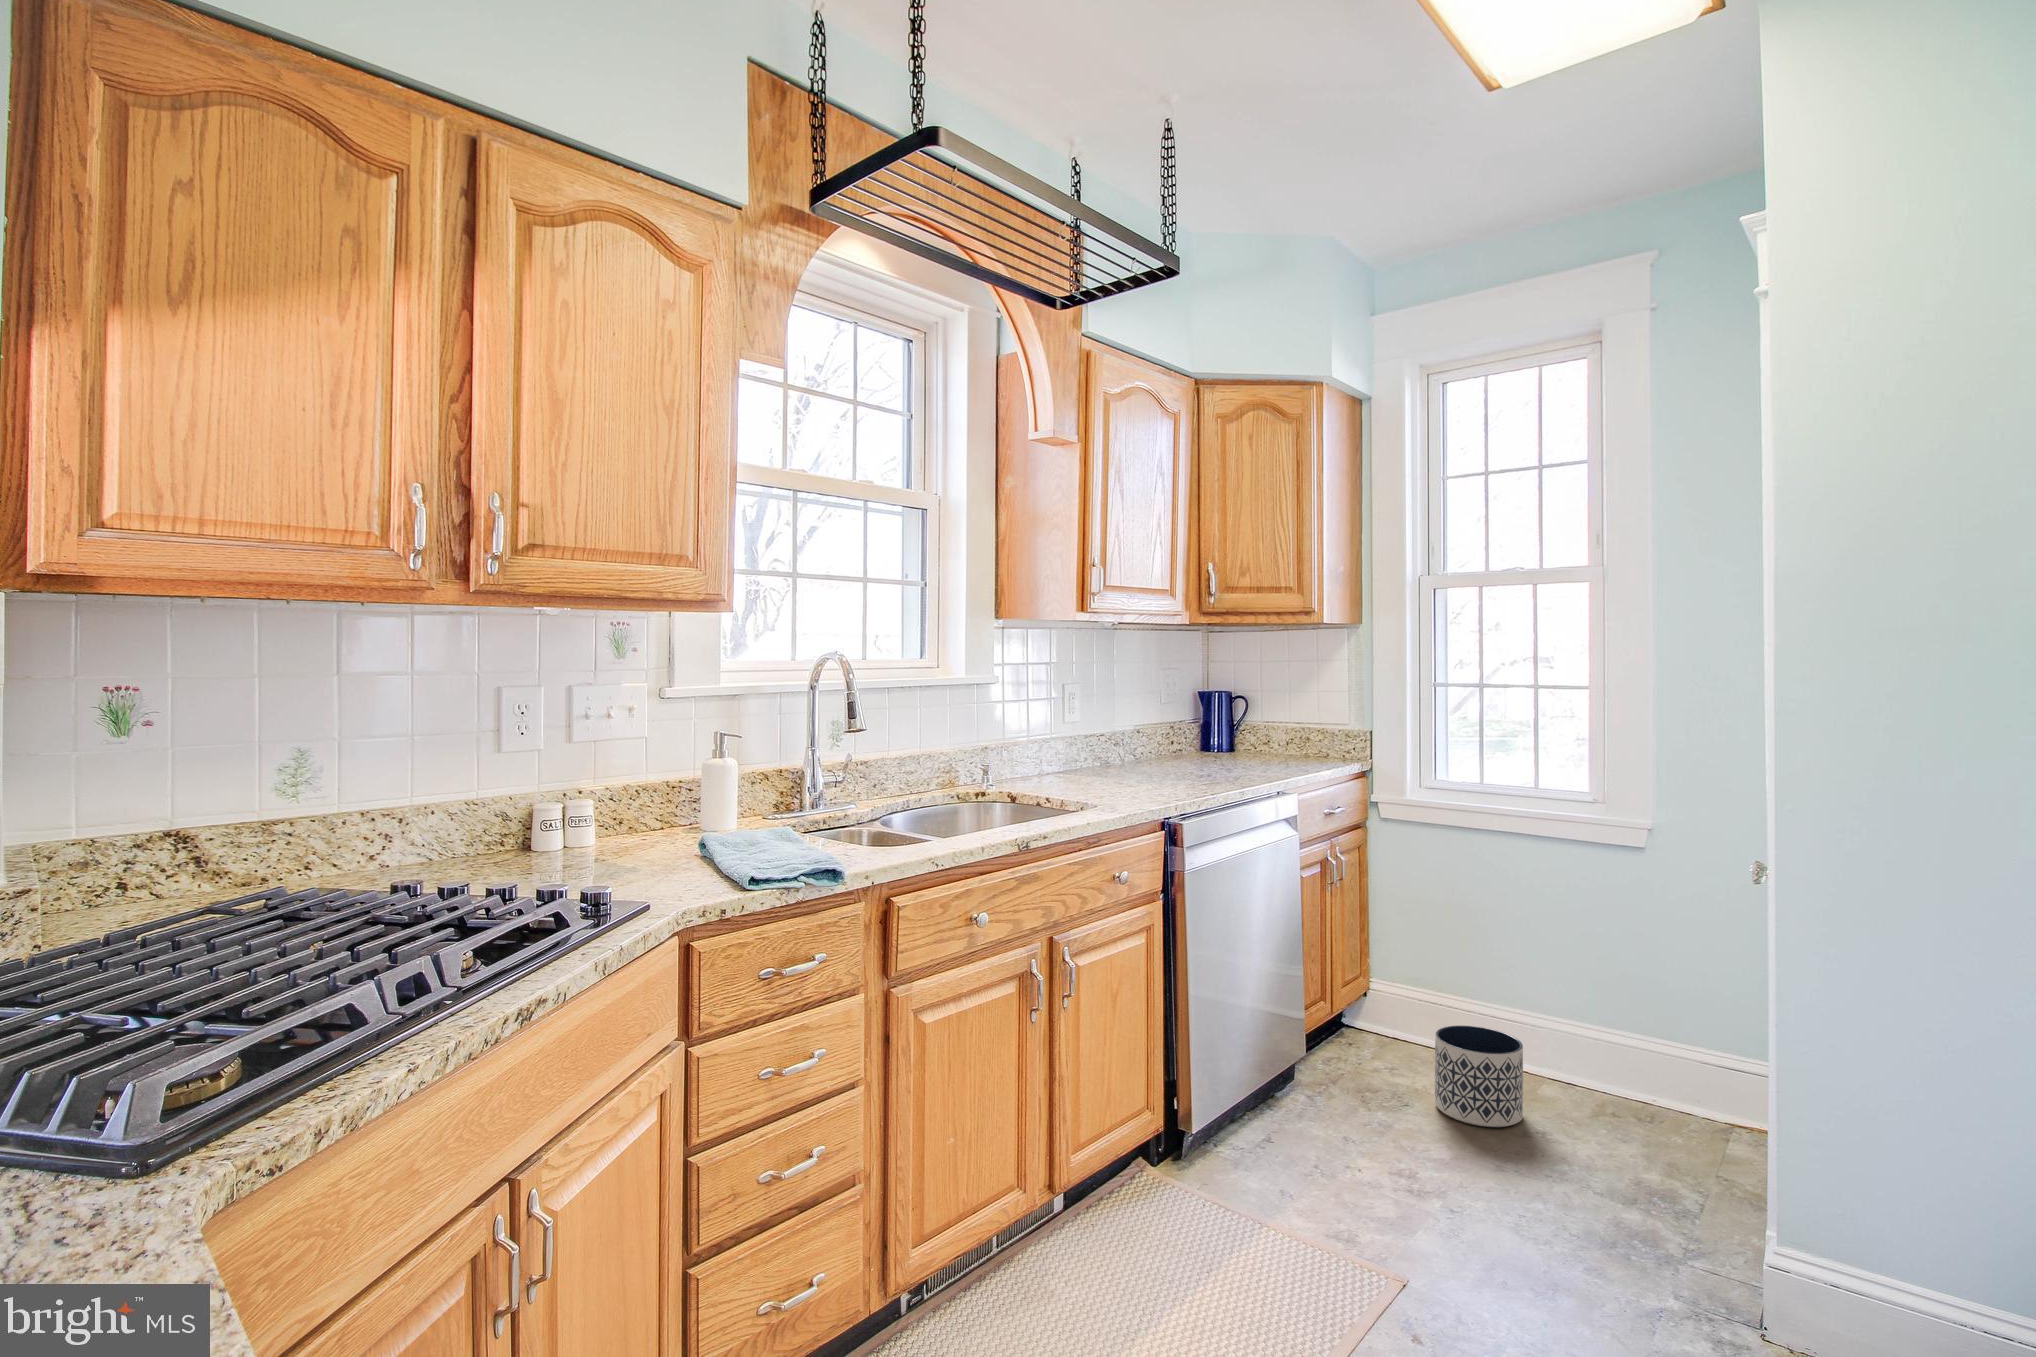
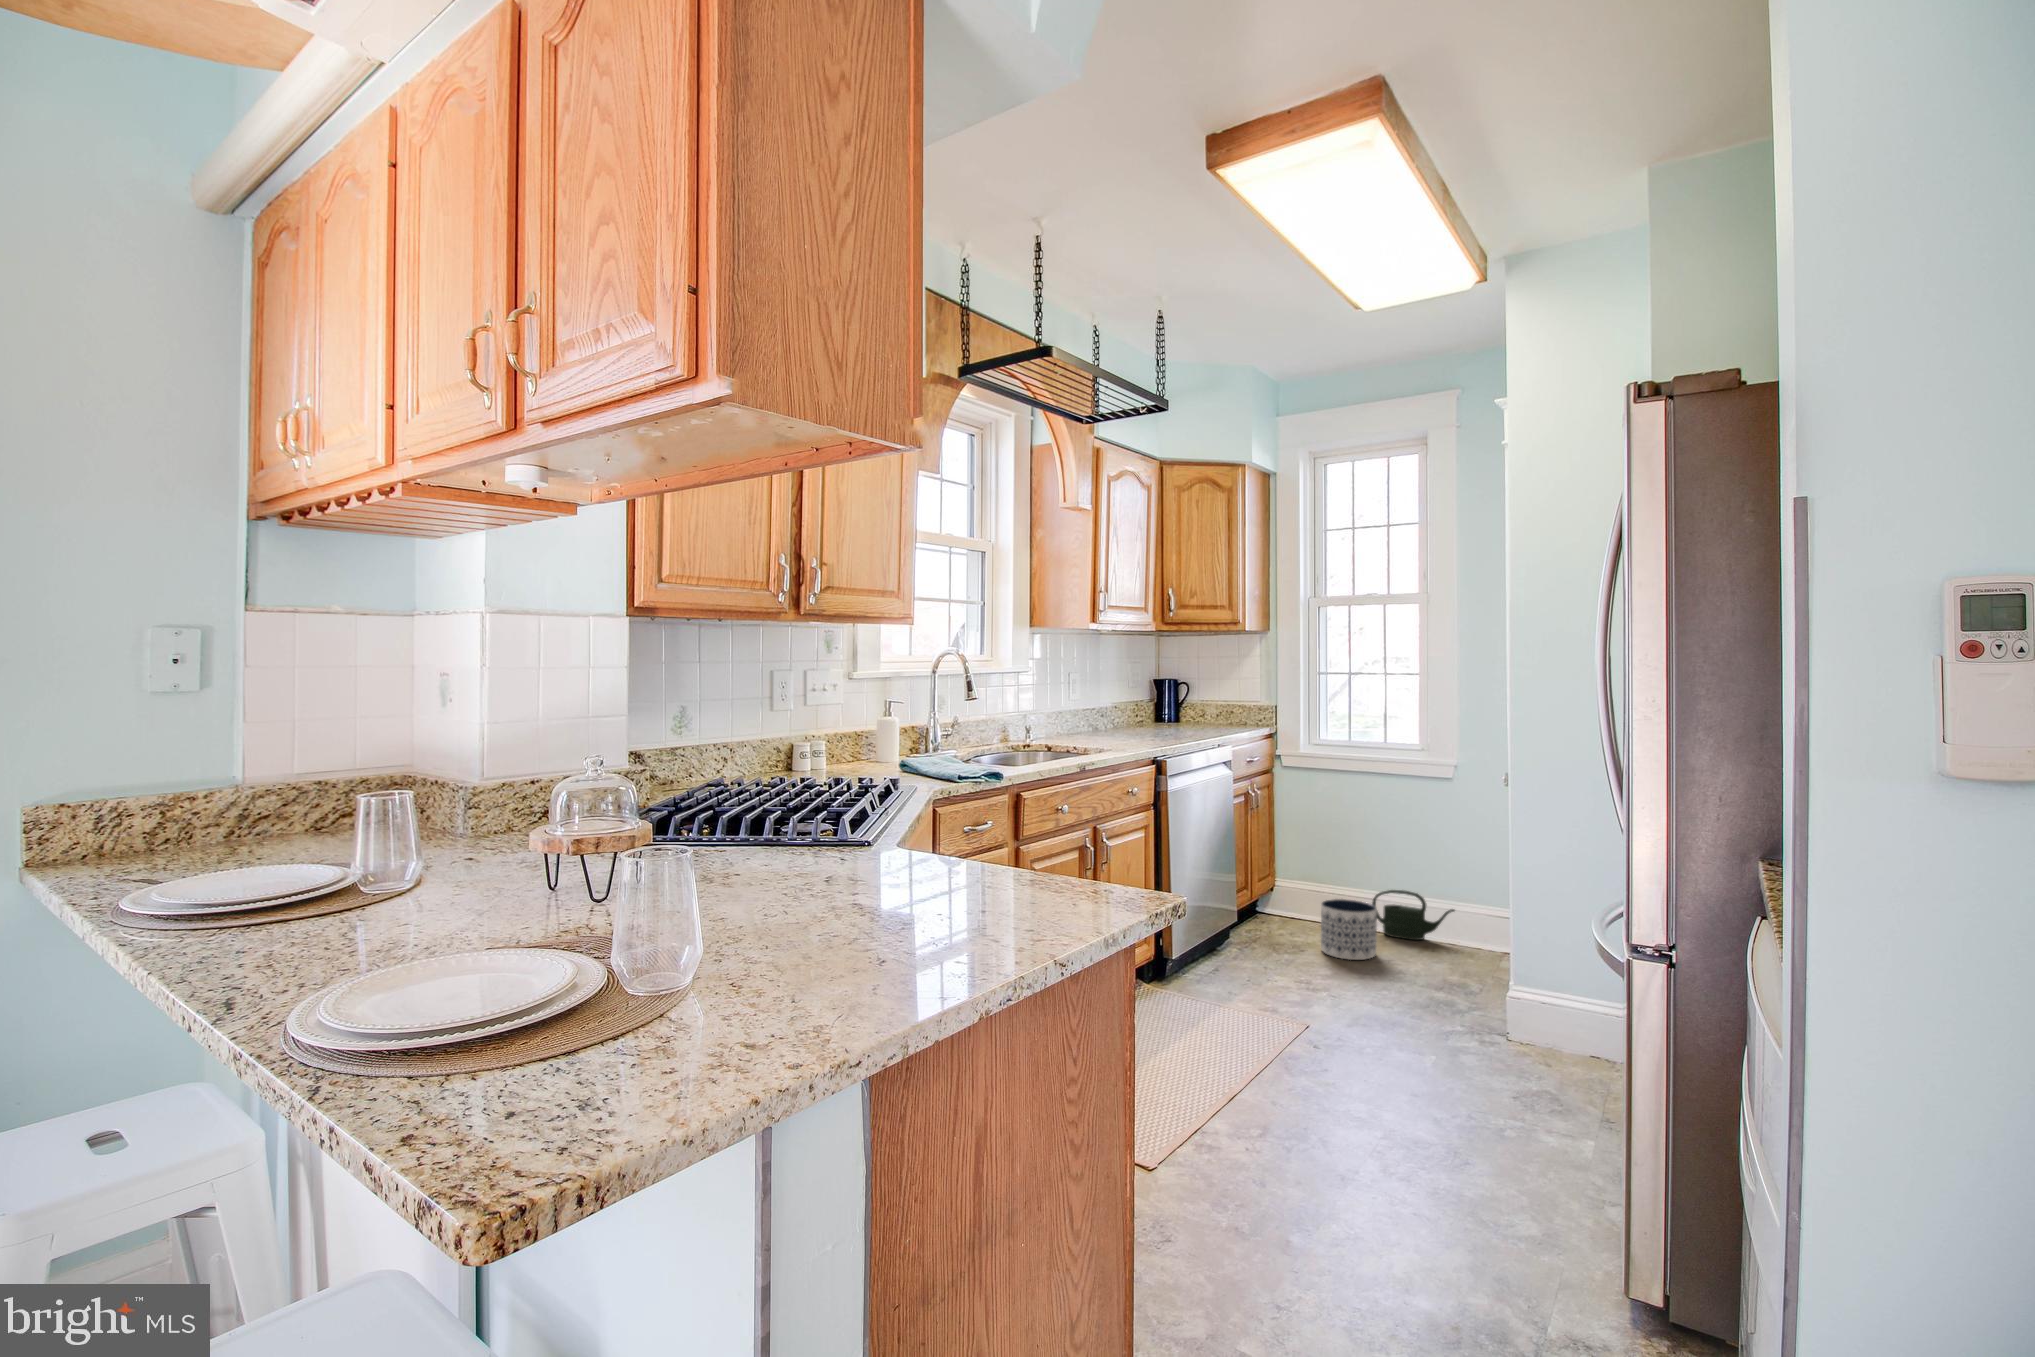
watering can: none [1516,1008,1648,1089] -> present [1372,890,1454,940]

